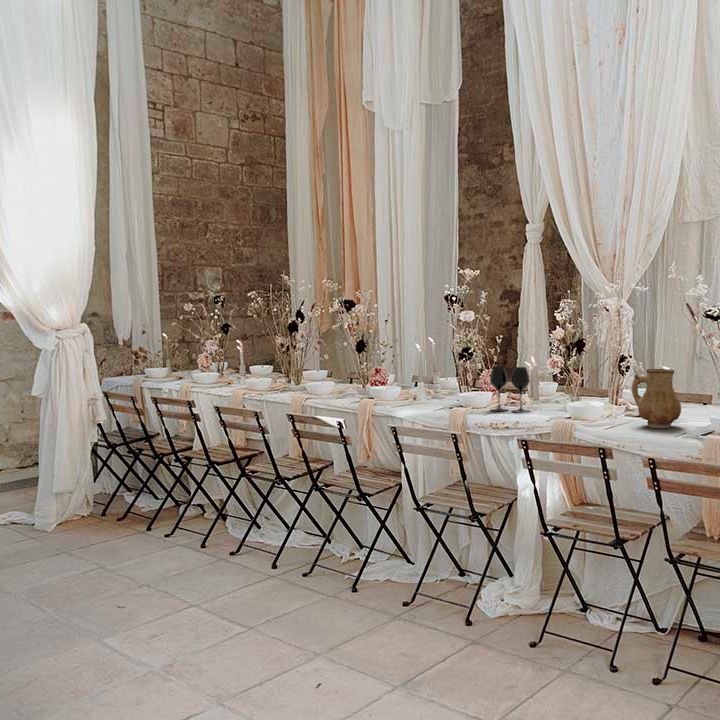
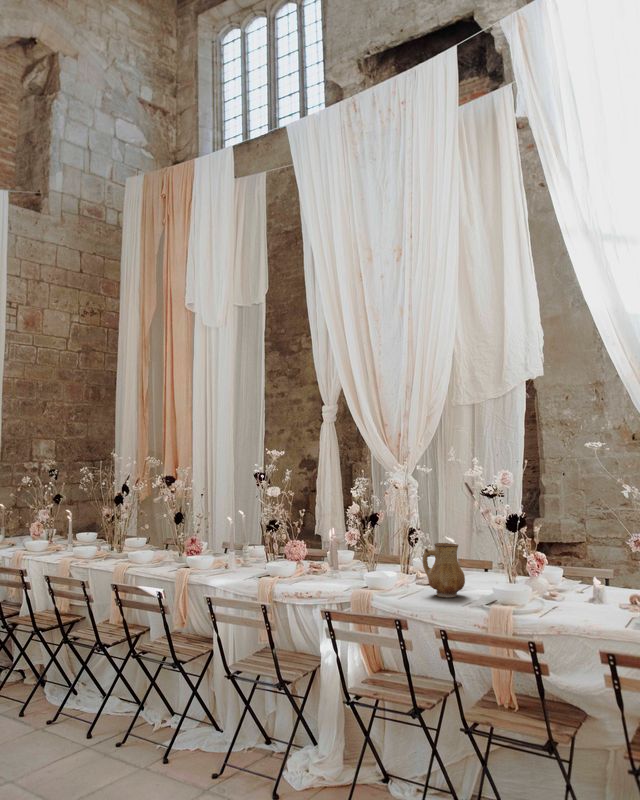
wine glass: present [490,367,530,412] -> none [297,539,334,581]

